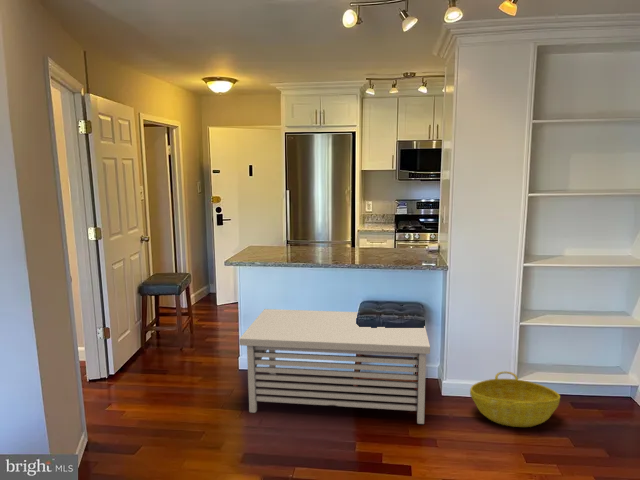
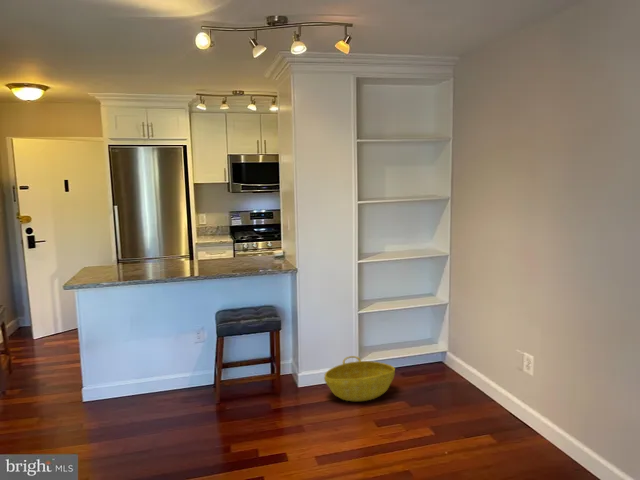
storage bench: present [239,309,430,424] -> none [95,316,290,441]

